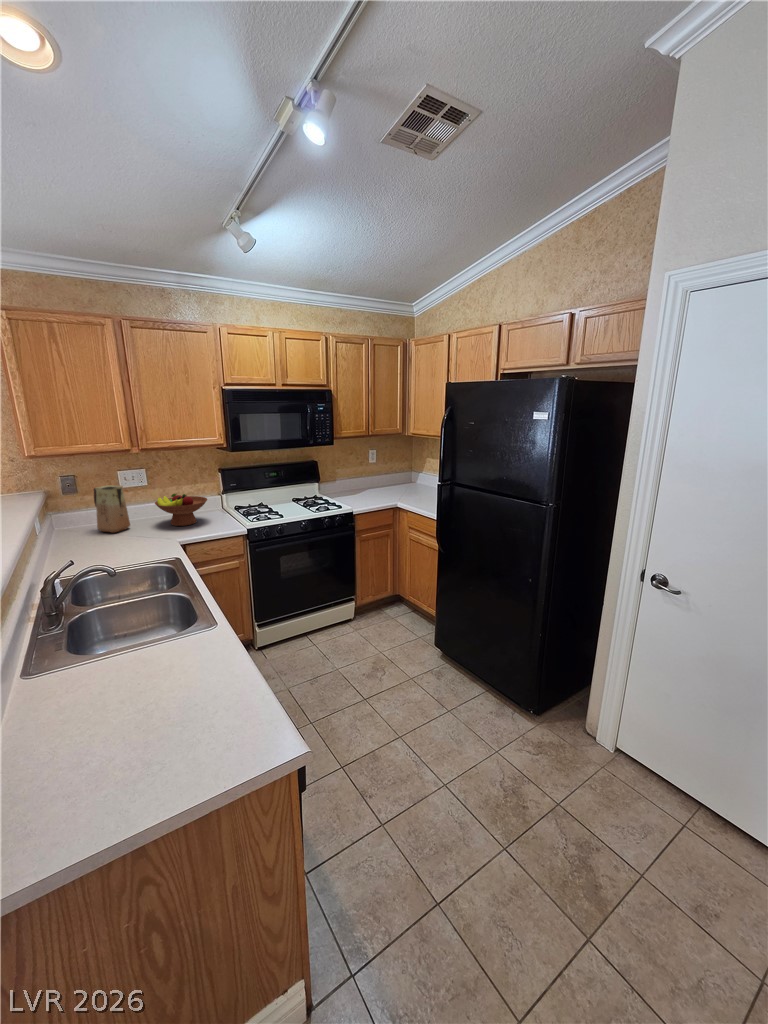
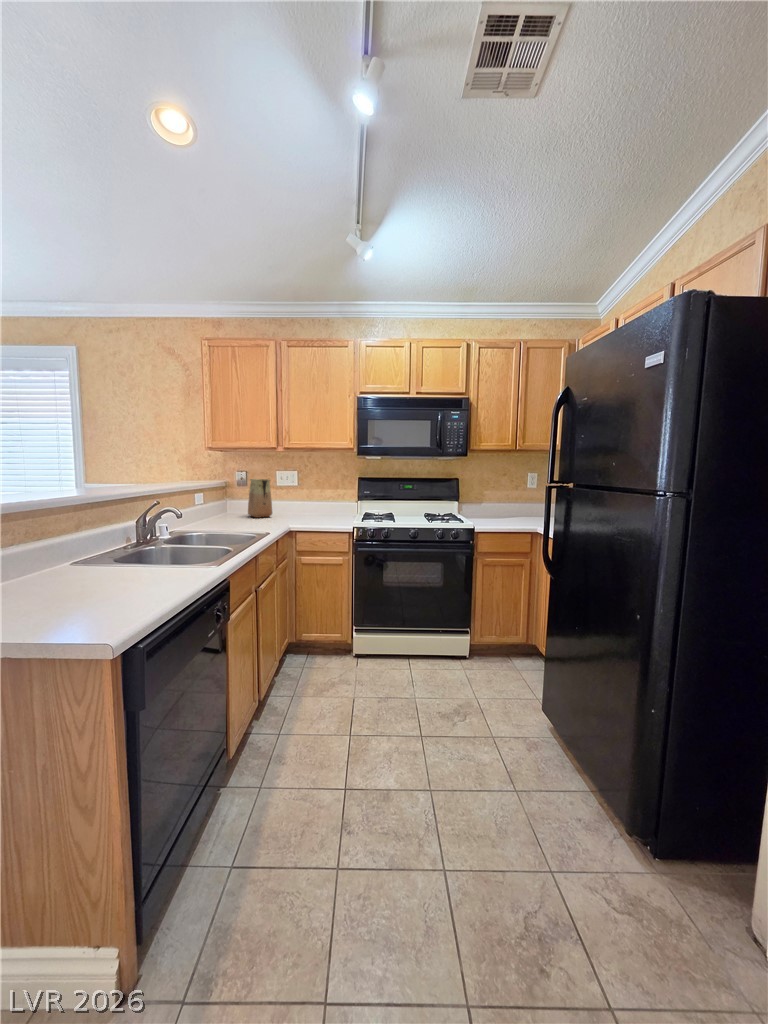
fruit bowl: present [155,494,207,526] -> none [290,490,335,520]

